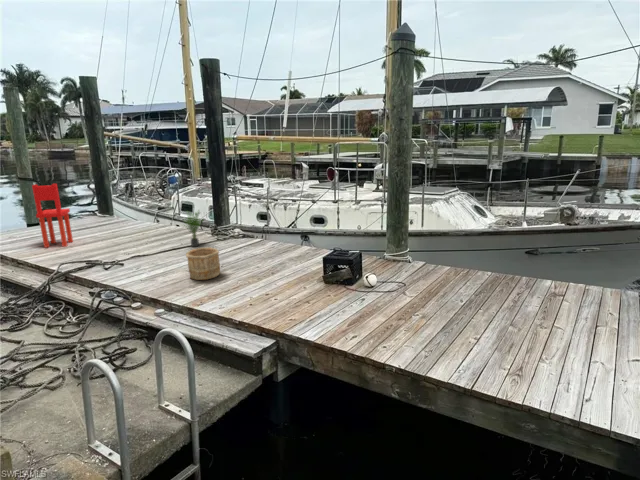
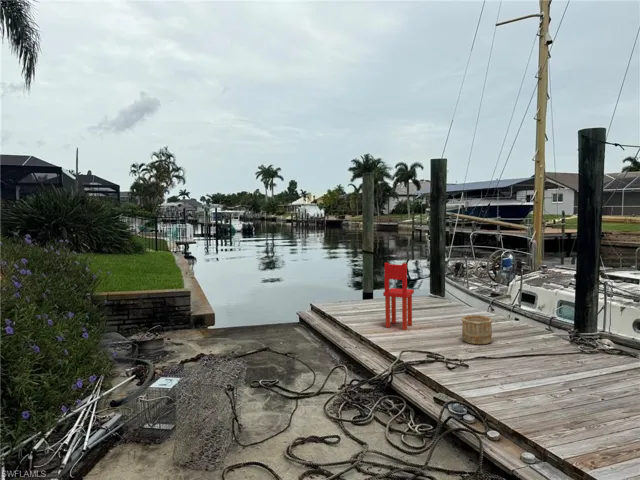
potted plant: present [186,213,200,247] -> none [537,310,575,359]
wooden bucket: present [186,247,220,280] -> present [462,315,492,344]

